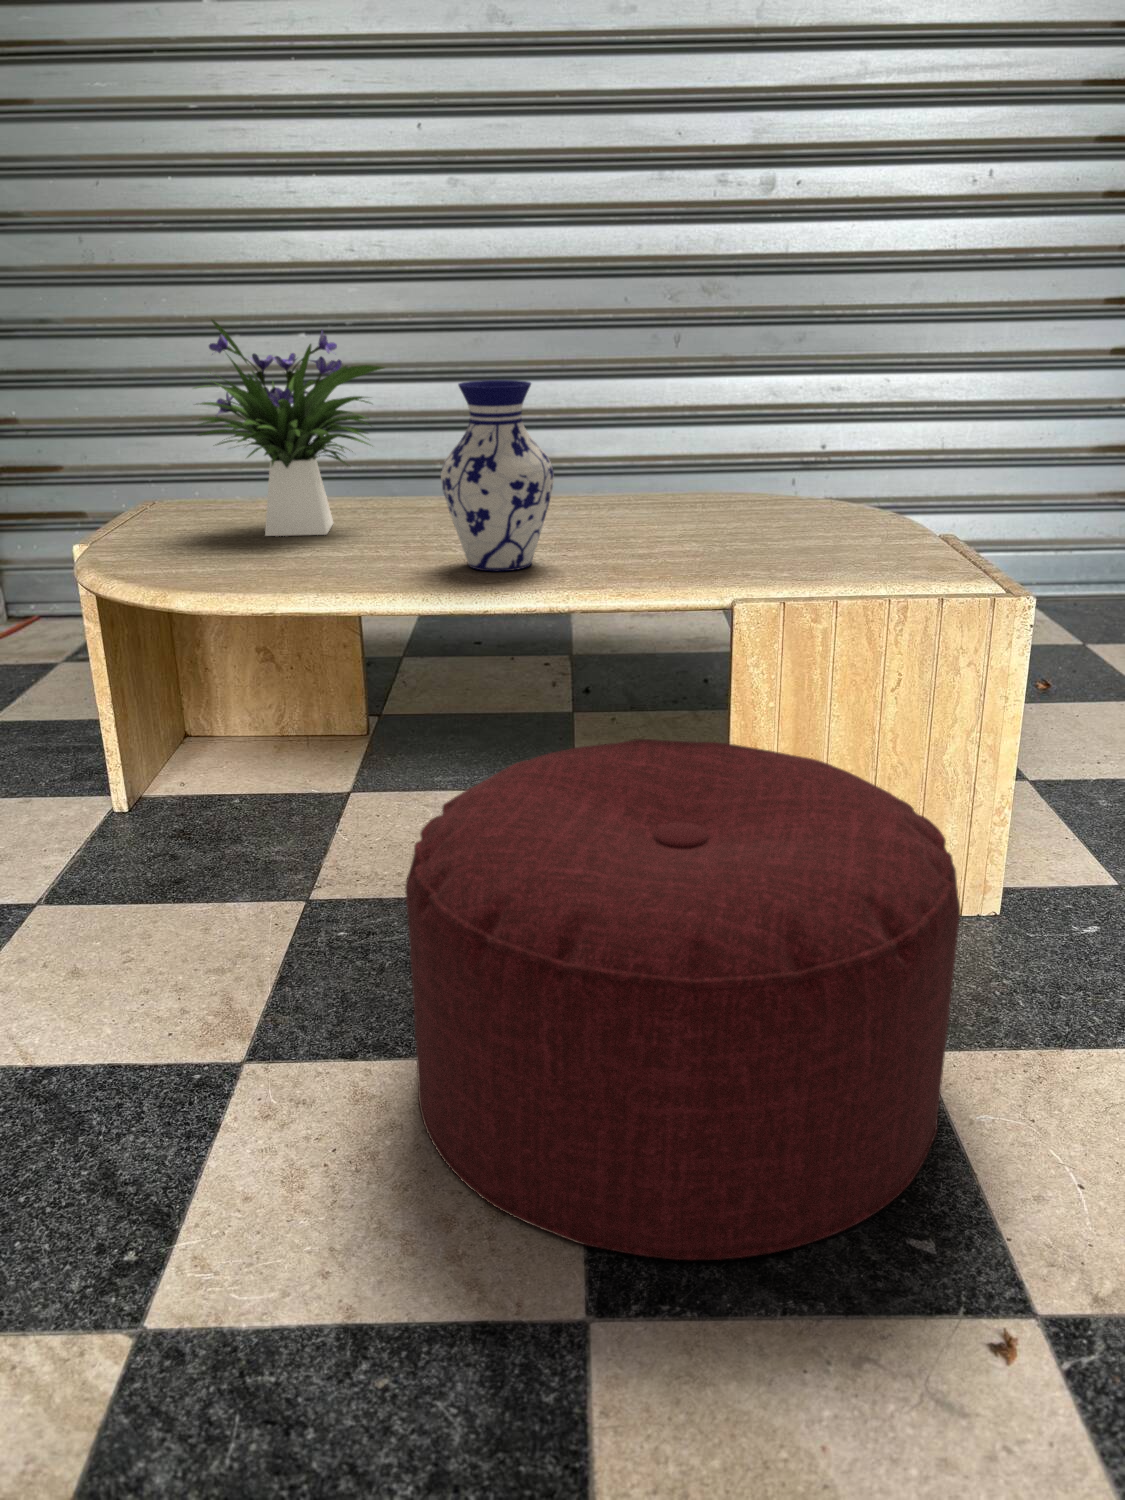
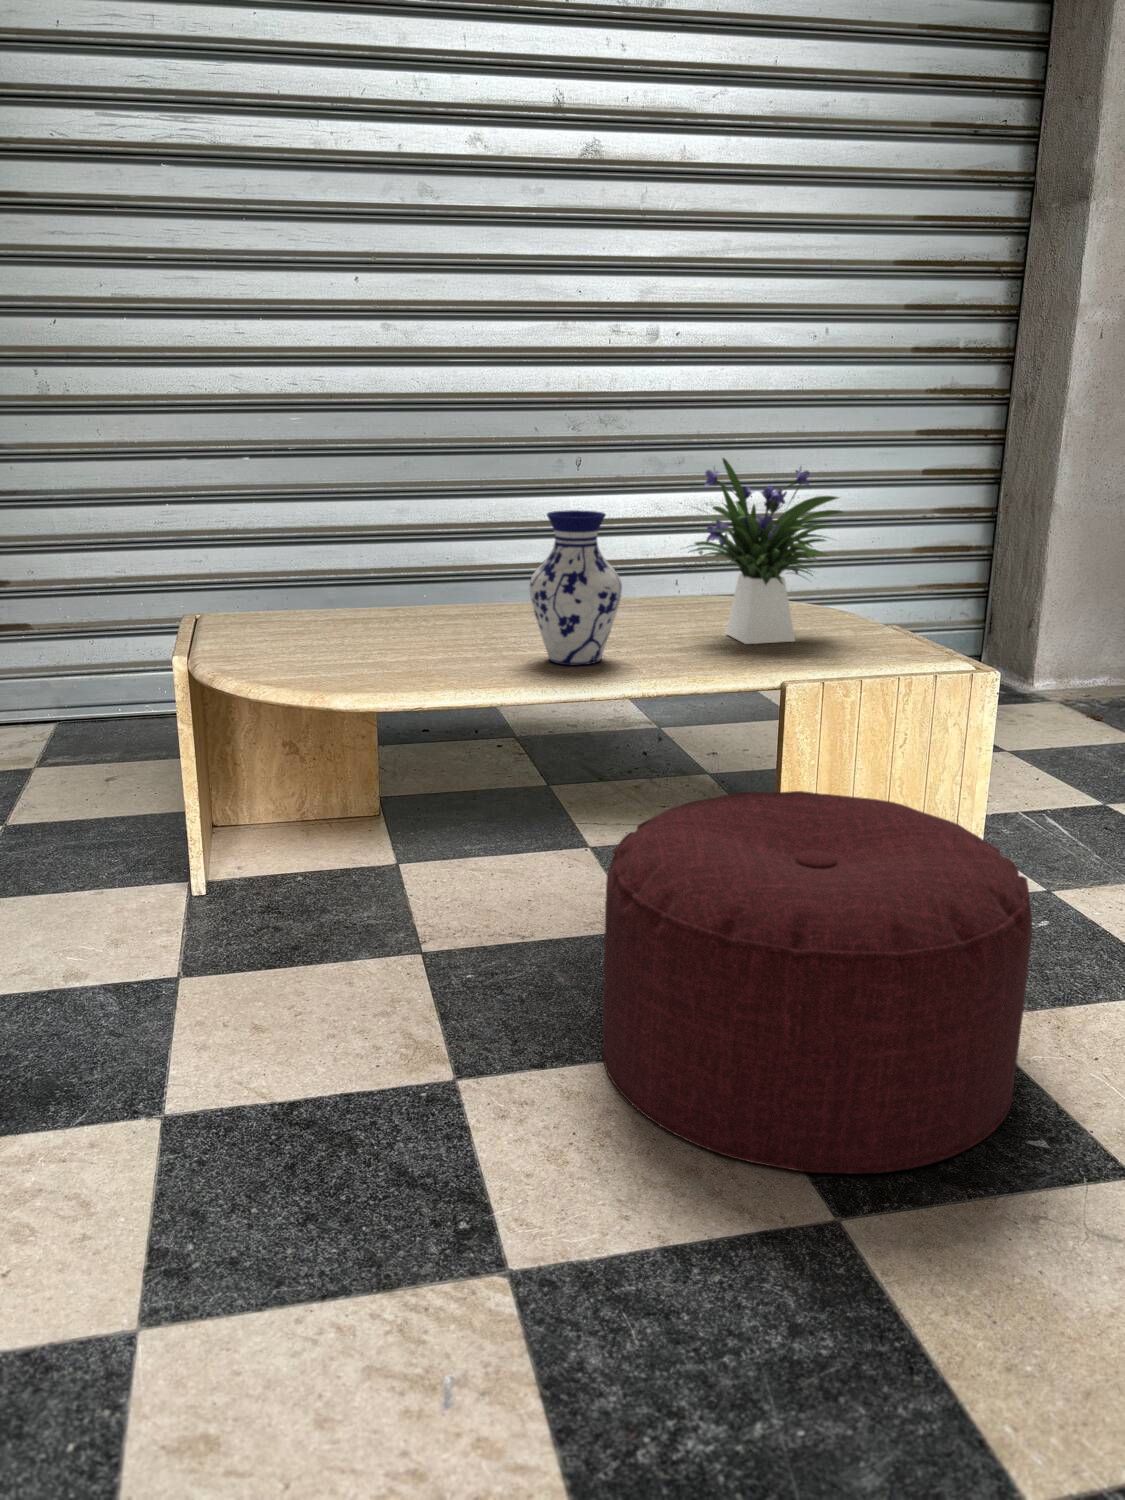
flower arrangement: present [195,319,384,536] -> present [690,458,843,644]

